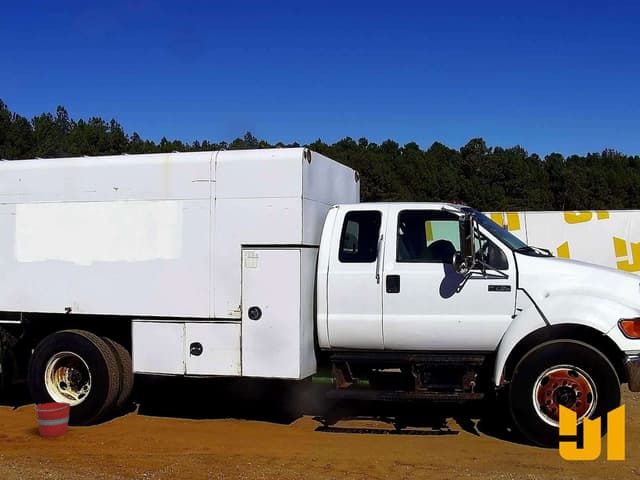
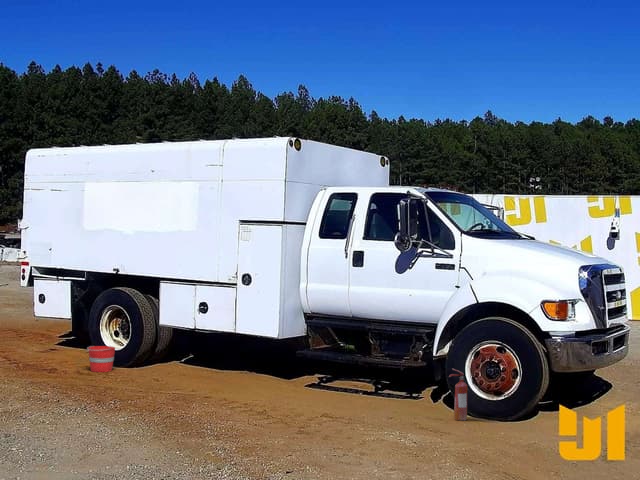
fire extinguisher: none [529,400,549,457] -> present [449,369,468,421]

